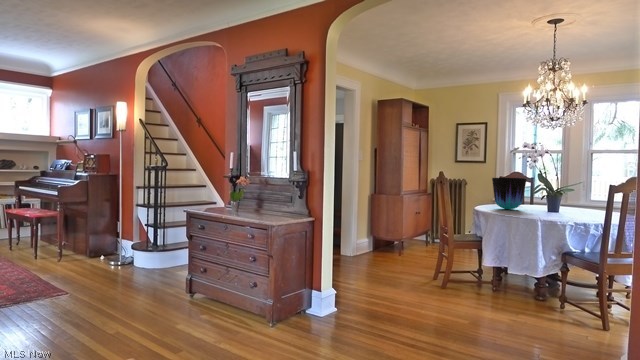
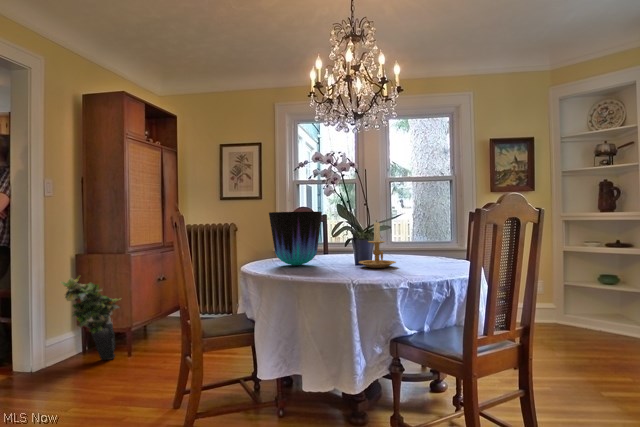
candle holder: none [549,186,575,215] -> present [359,221,396,268]
potted plant: none [370,206,399,254] -> present [61,276,119,360]

